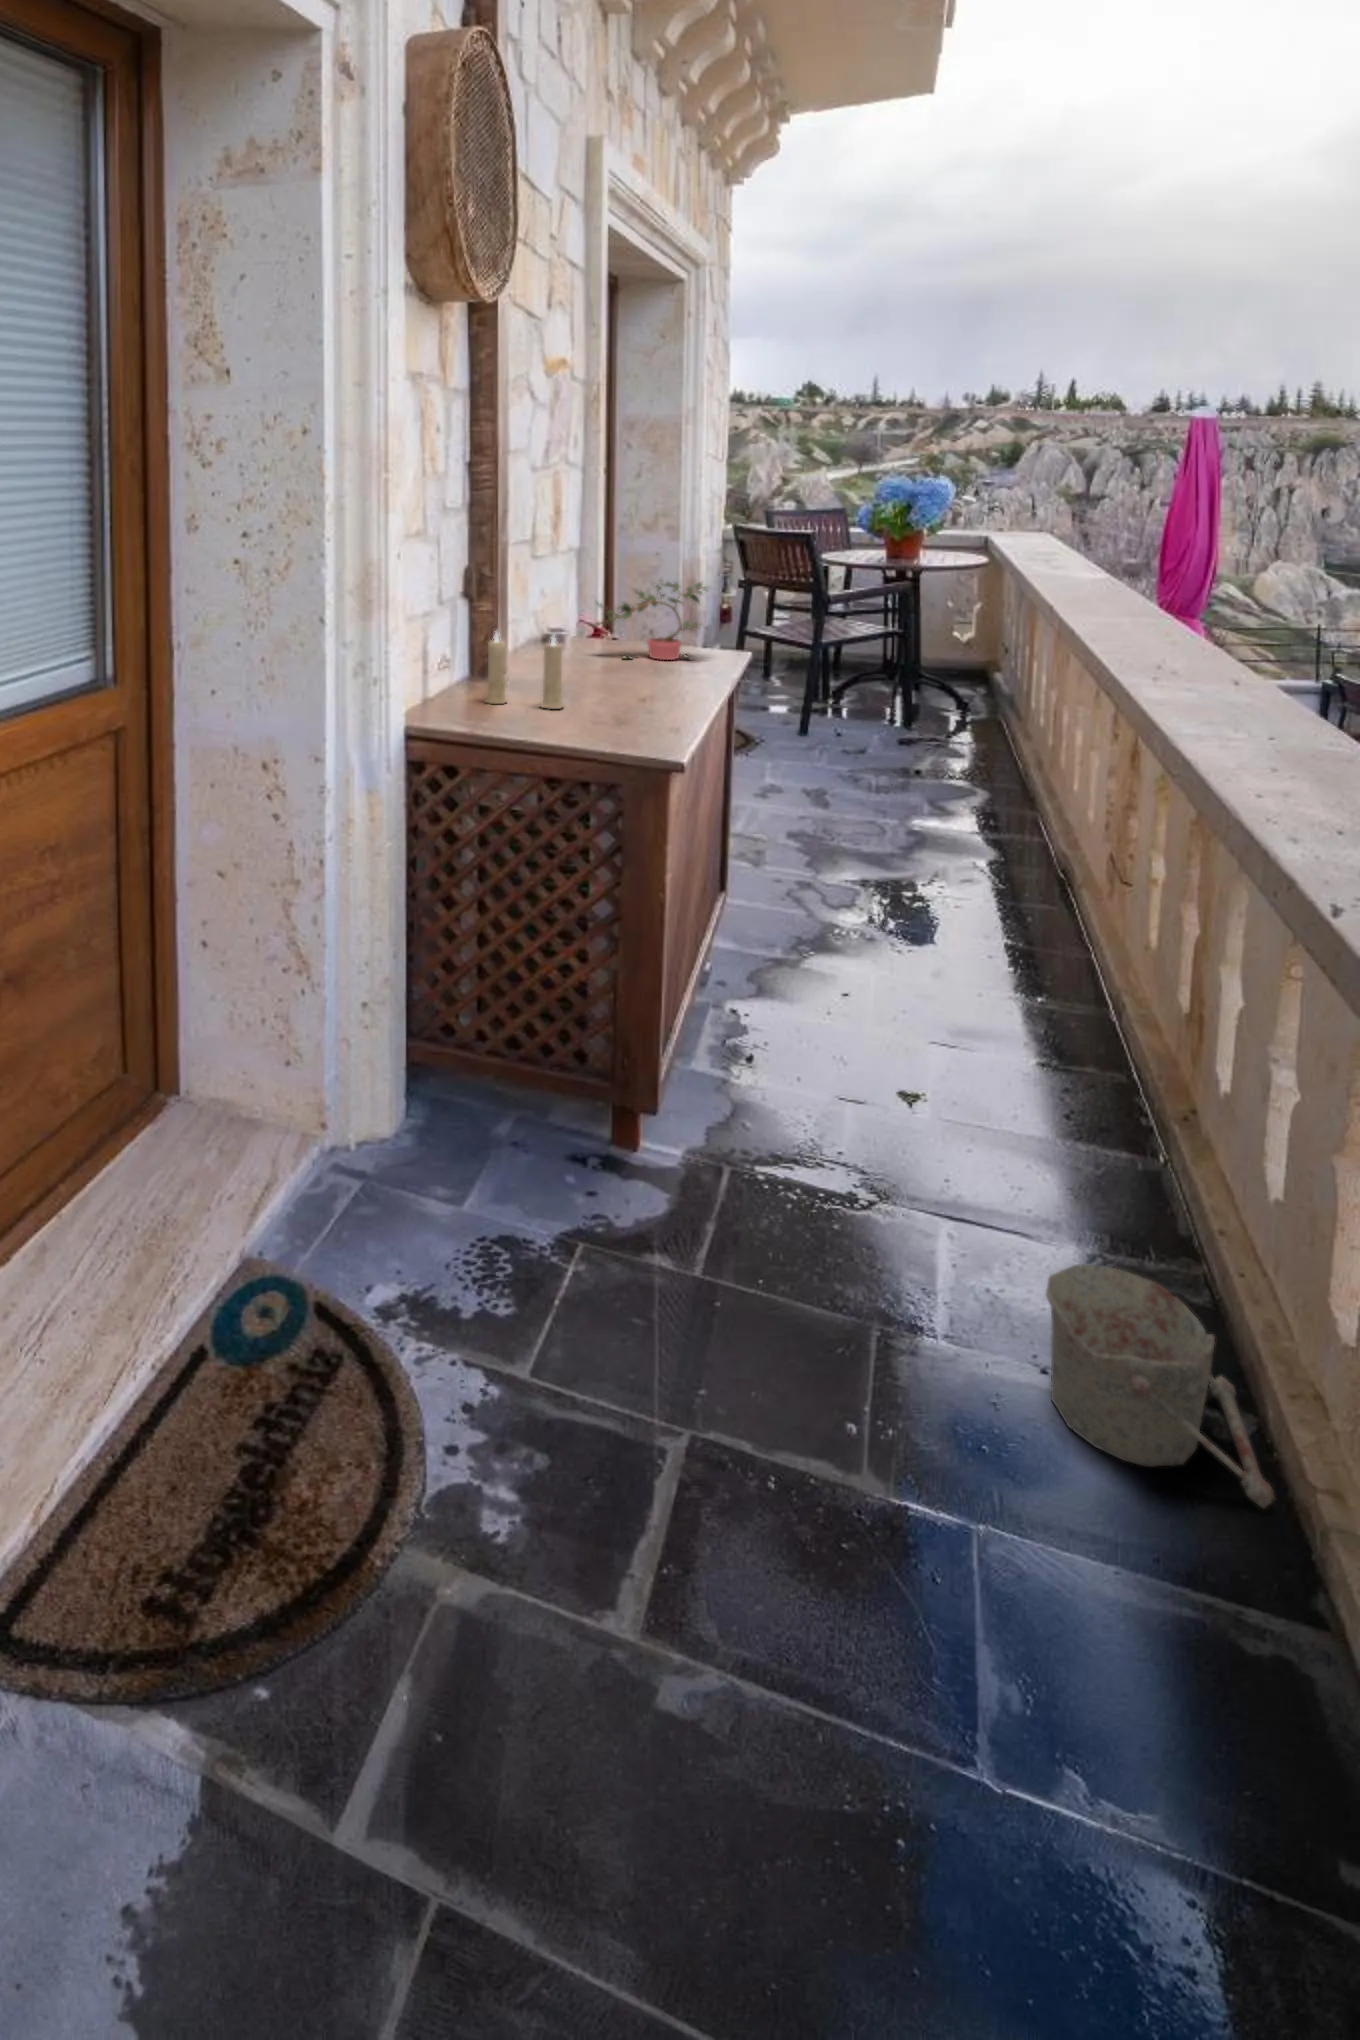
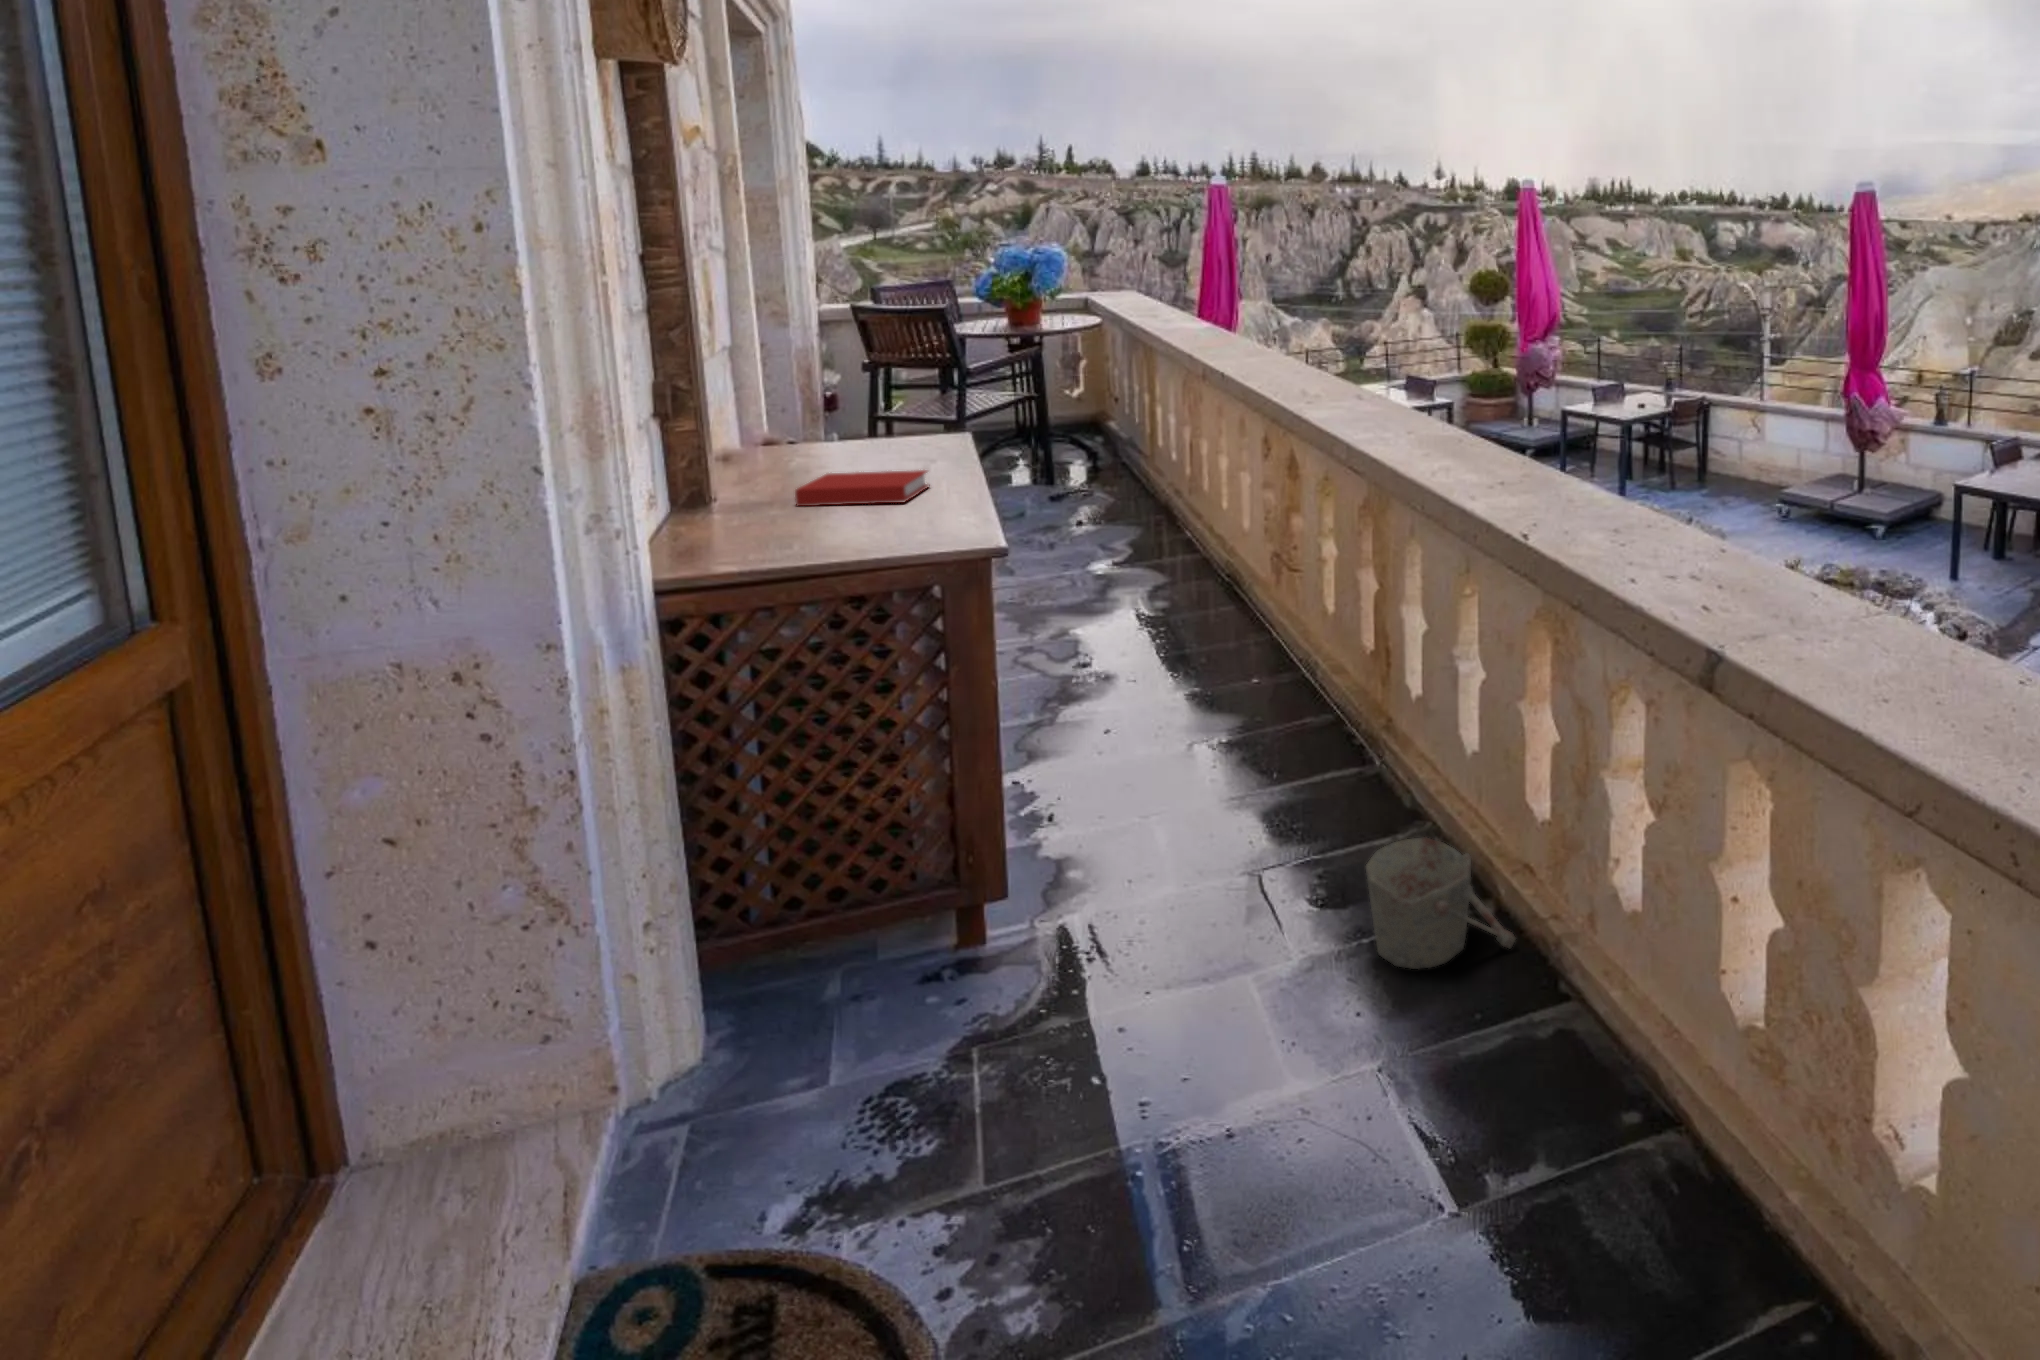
potted plant: present [595,582,706,660] -> none [787,367,921,462]
candle: present [485,632,564,709] -> none [703,439,816,536]
book: none [563,668,681,705] -> present [795,470,929,506]

